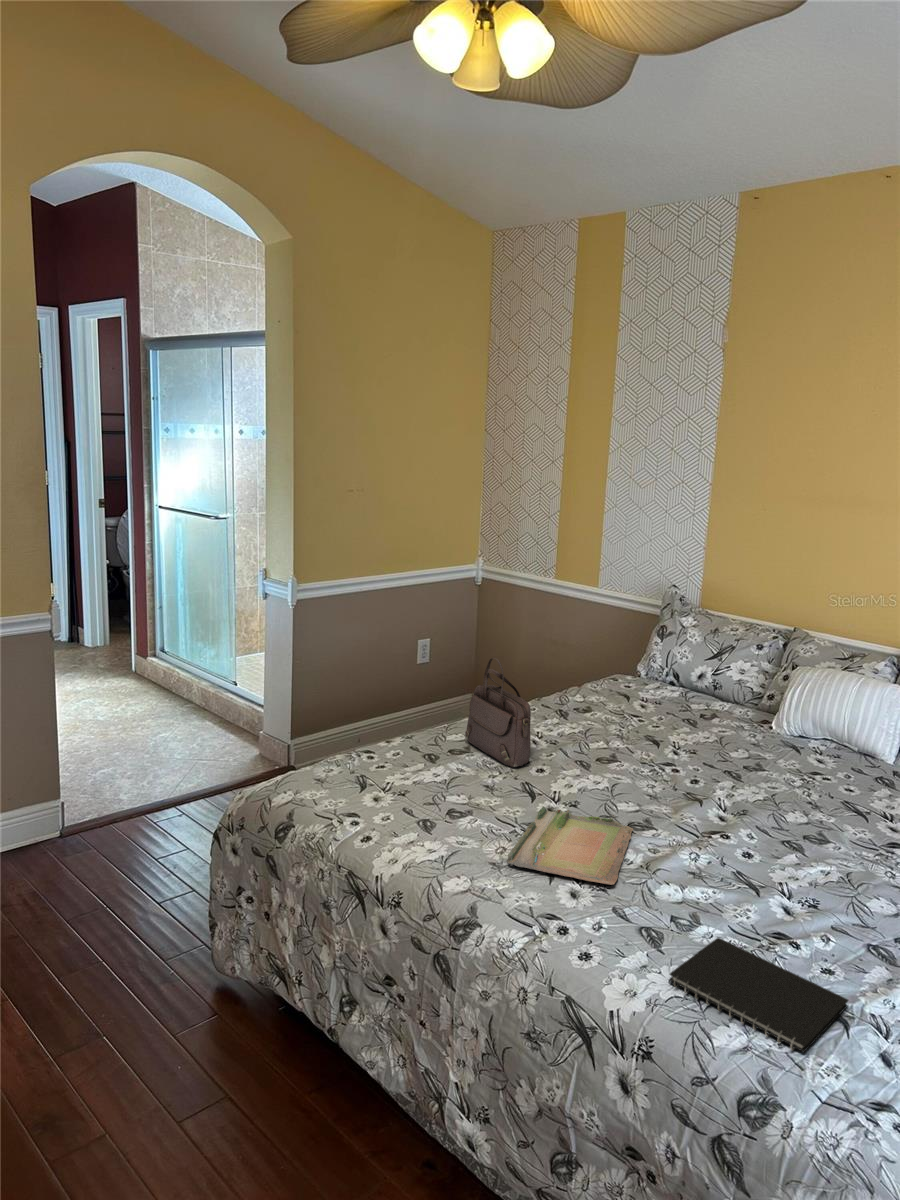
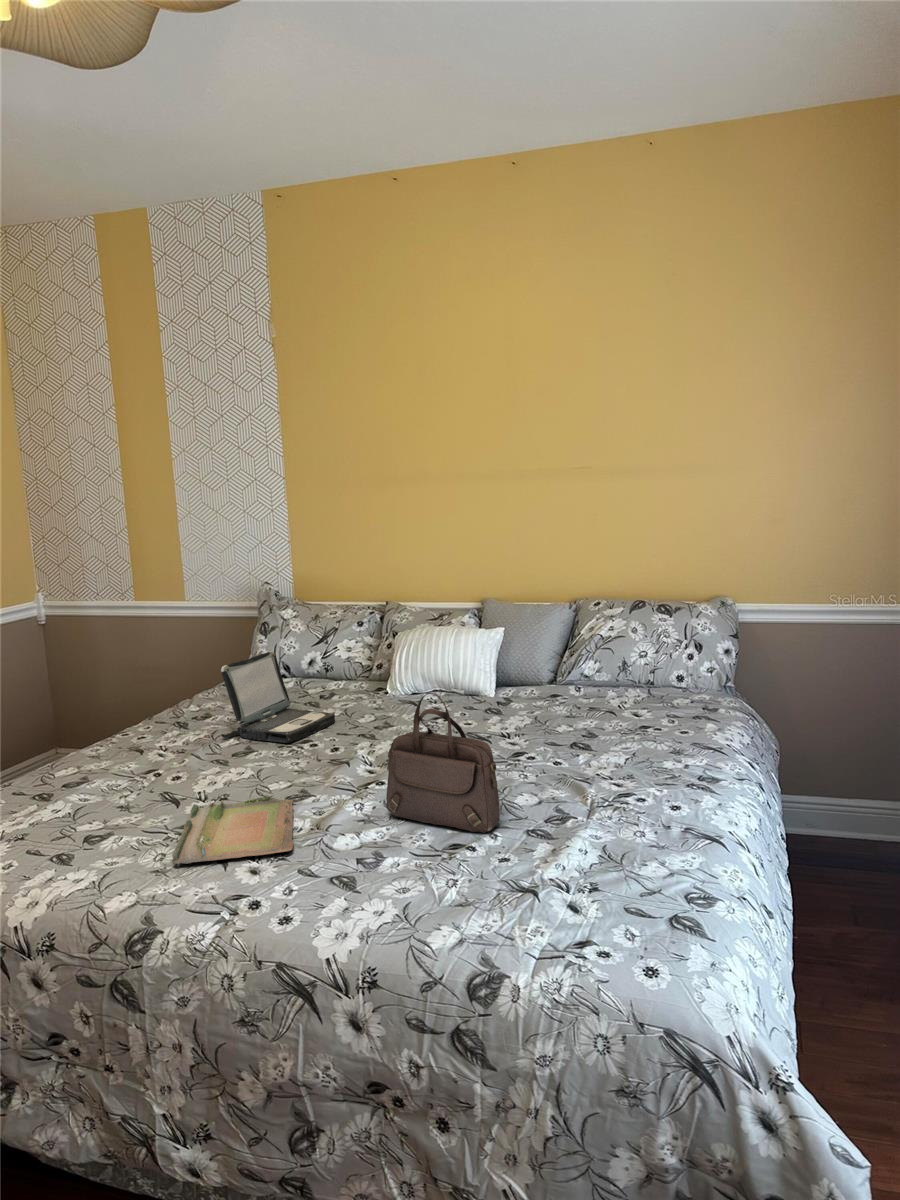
handbag: present [465,658,531,767] -> present [386,693,500,833]
laptop: none [591,664,706,762] -> present [221,652,335,743]
notebook: present [669,938,848,1052] -> none [373,862,529,928]

